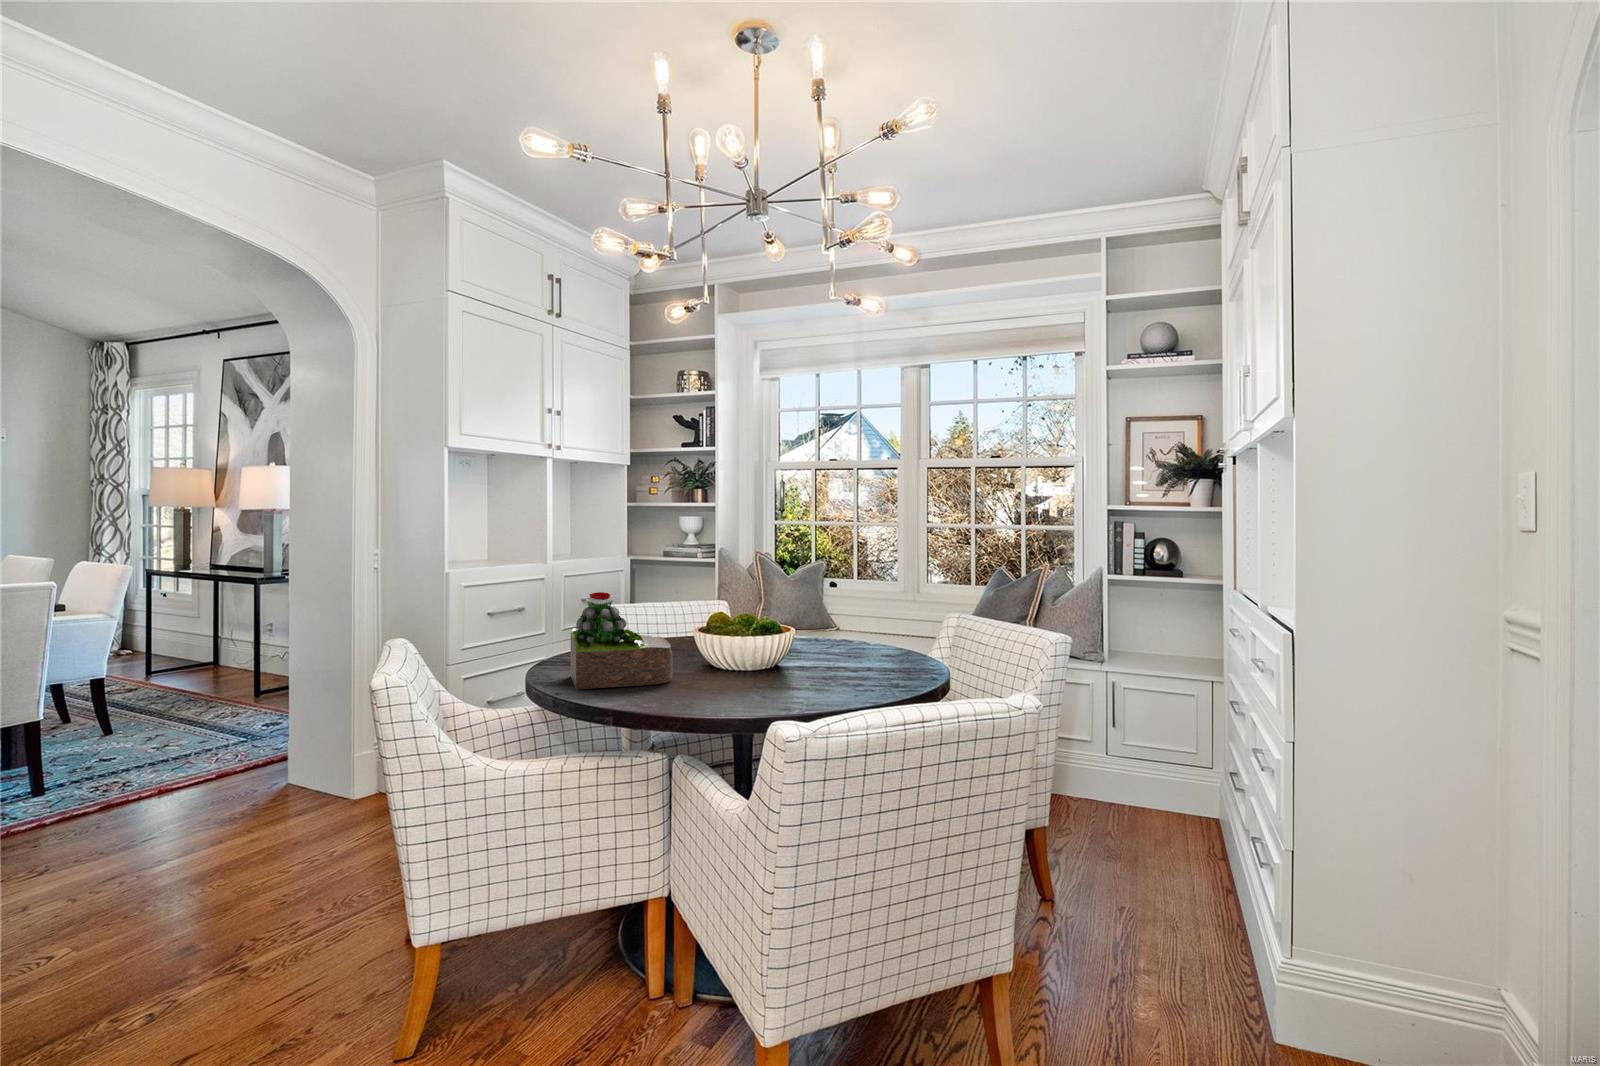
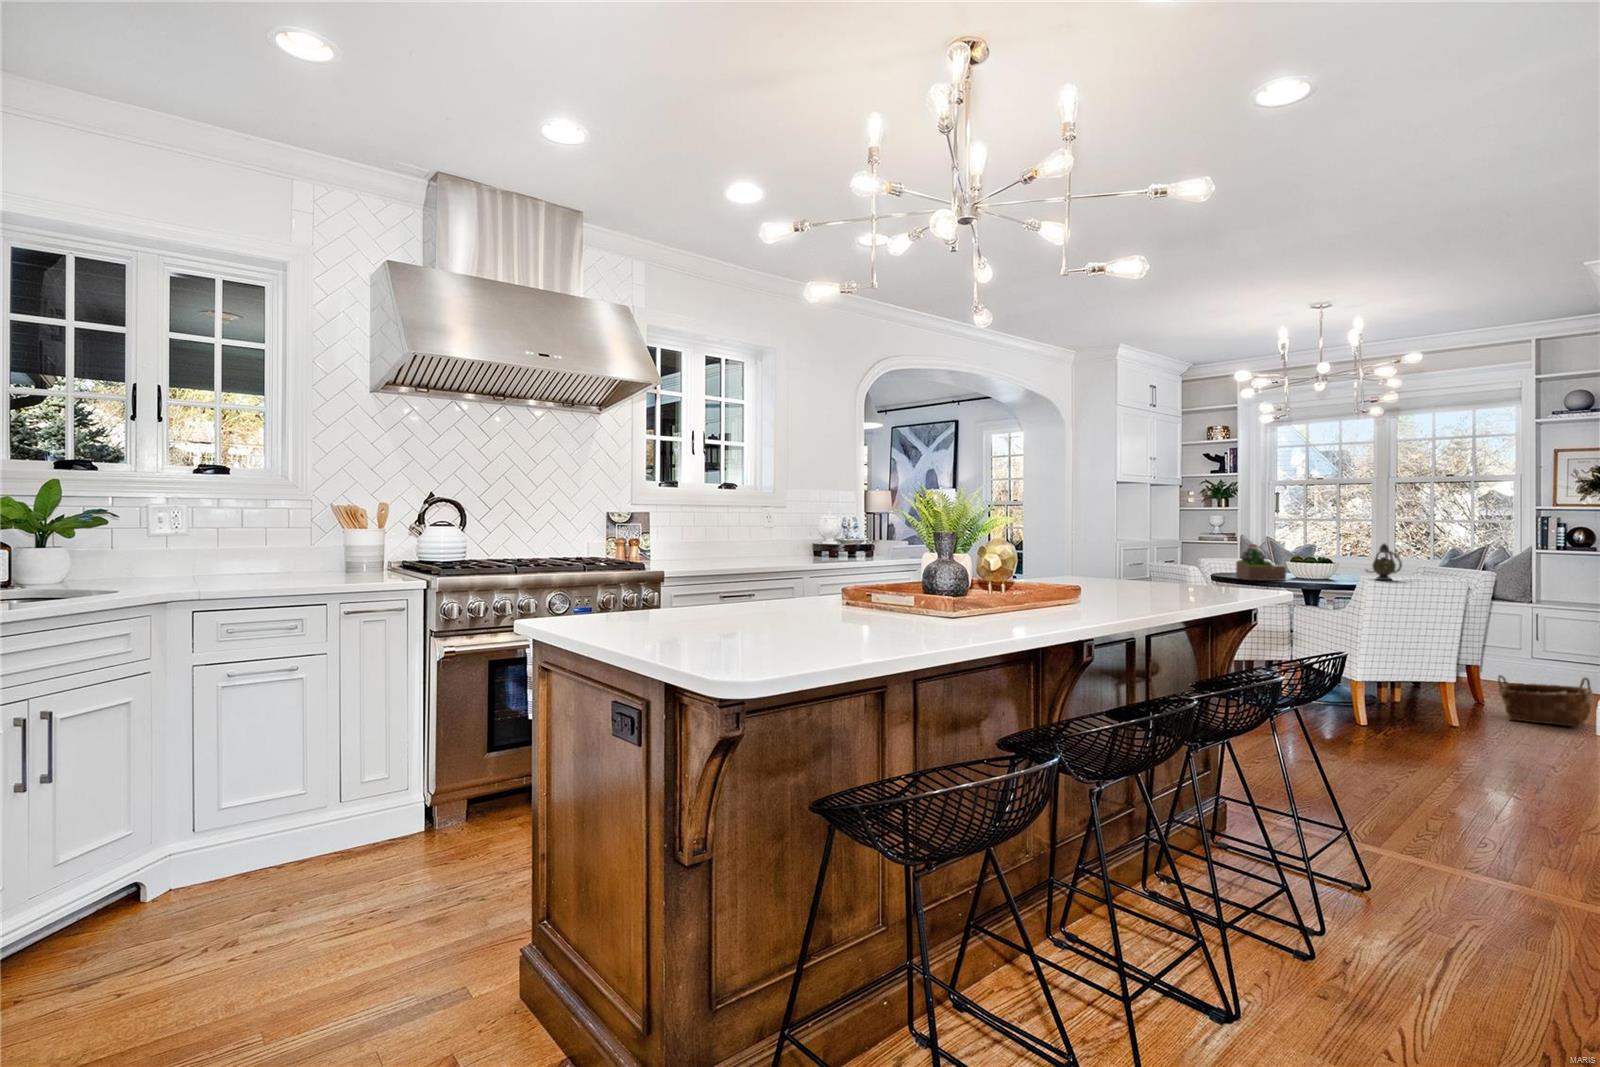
teapot: none [849,582,911,667] -> present [1366,544,1402,580]
woven basket: none [1081,863,1245,1000] -> present [1498,675,1593,727]

